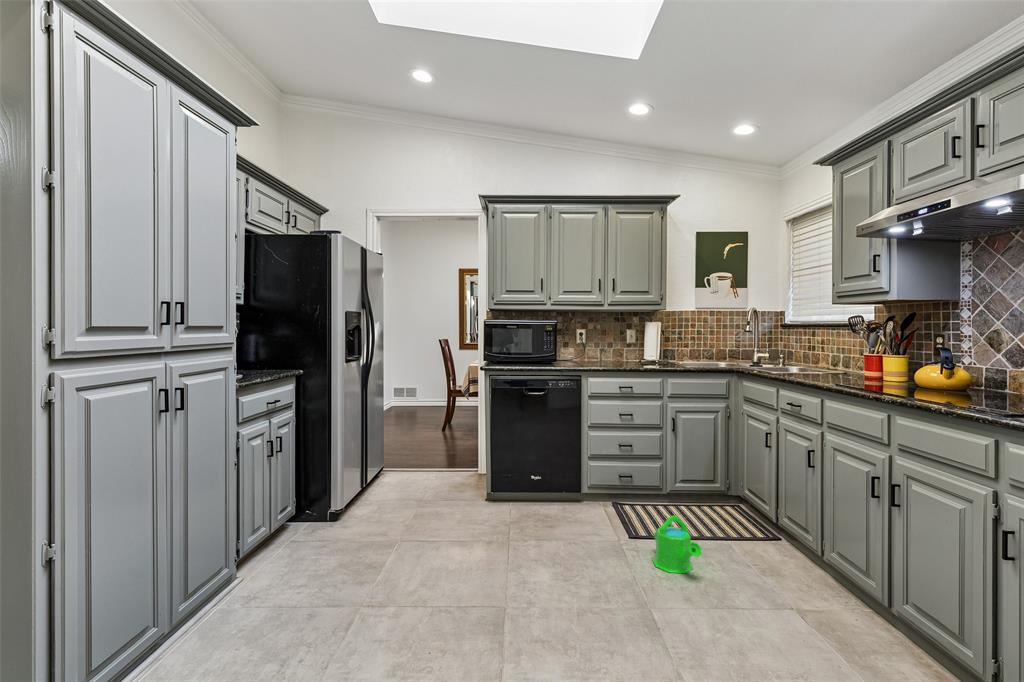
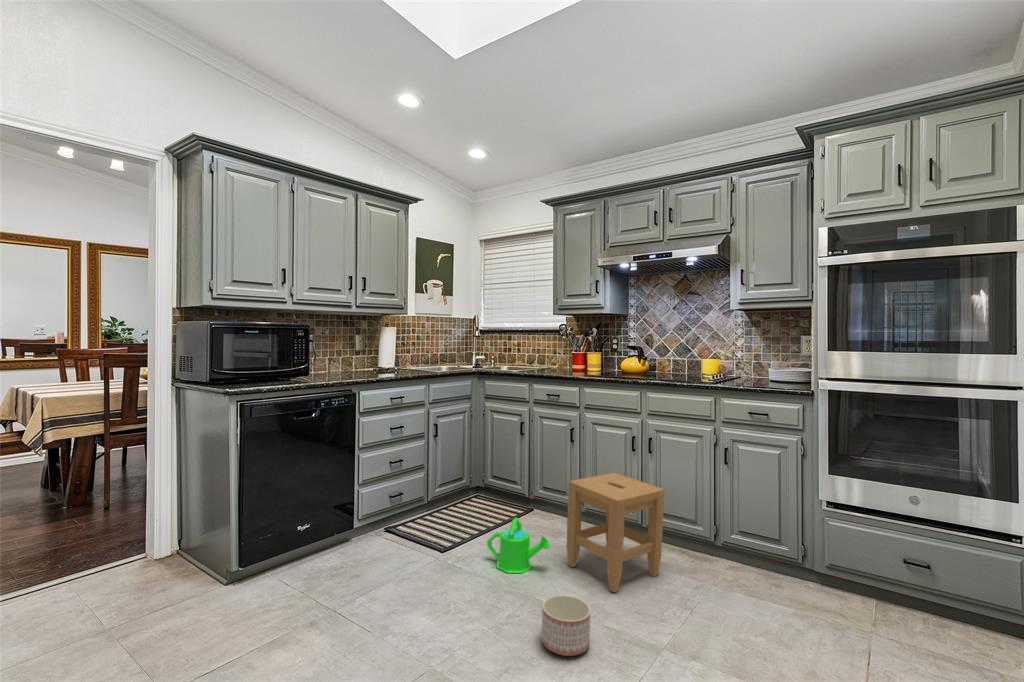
stool: none [725,489,839,642] -> present [567,473,665,592]
planter: none [595,580,646,641] -> present [541,595,591,656]

